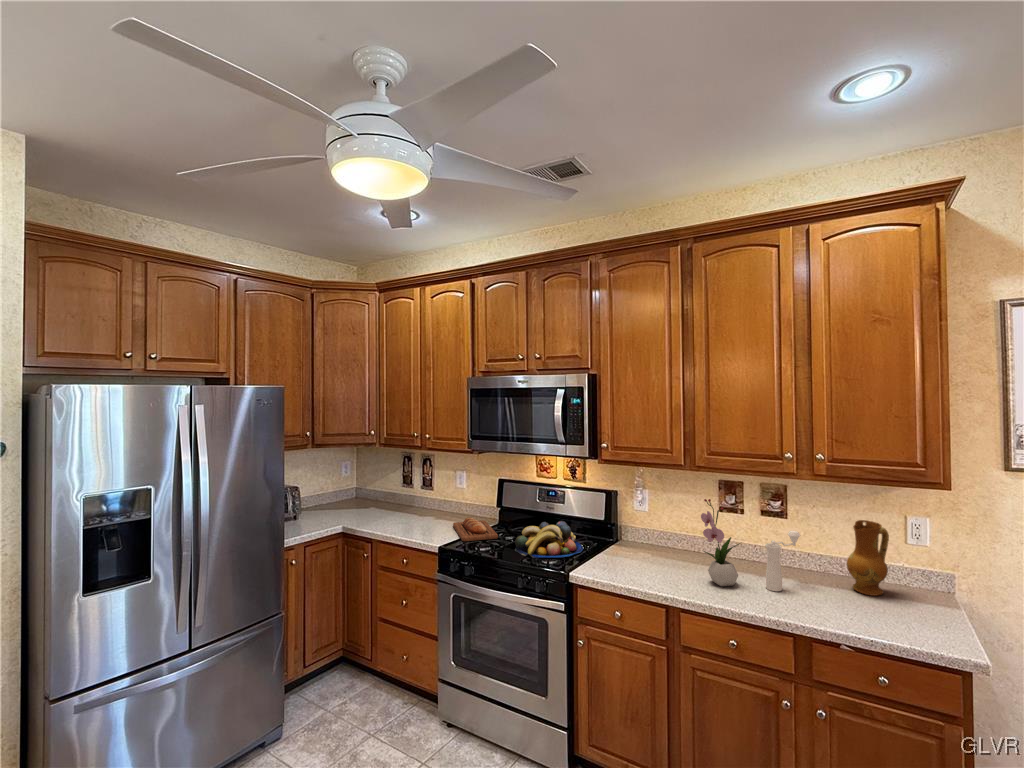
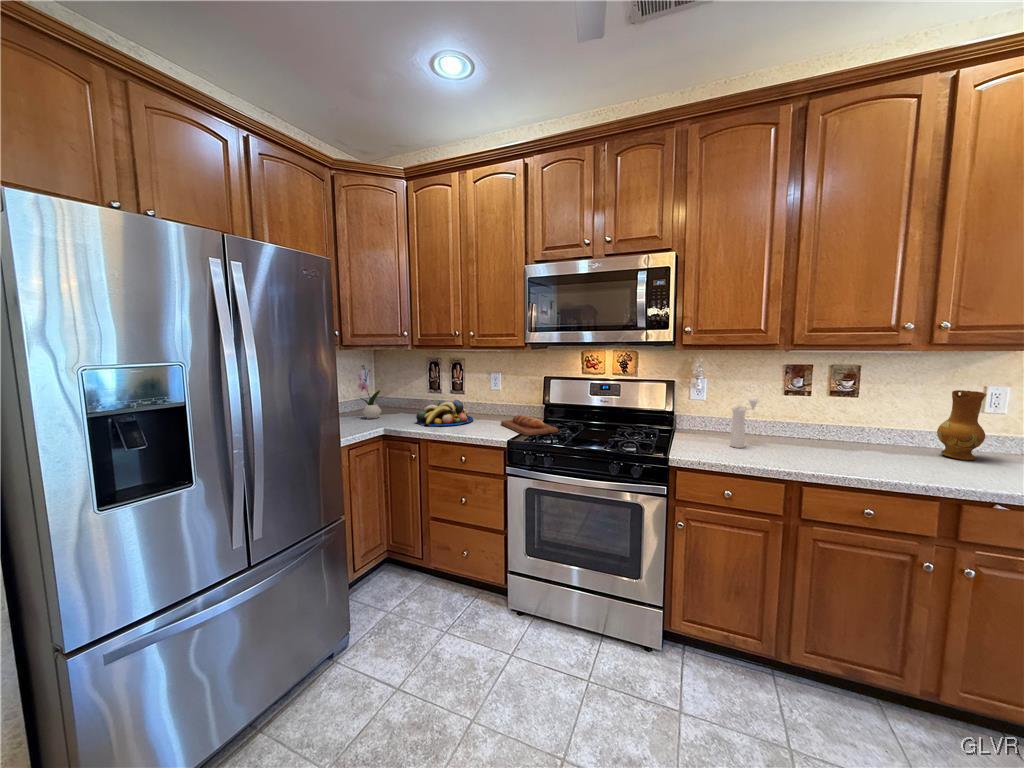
flower arrangement: present [701,499,740,586] -> present [358,365,382,419]
fruit bowl: present [515,521,583,558] -> present [416,400,474,426]
pepper mill: present [765,531,800,591] -> present [730,397,759,448]

